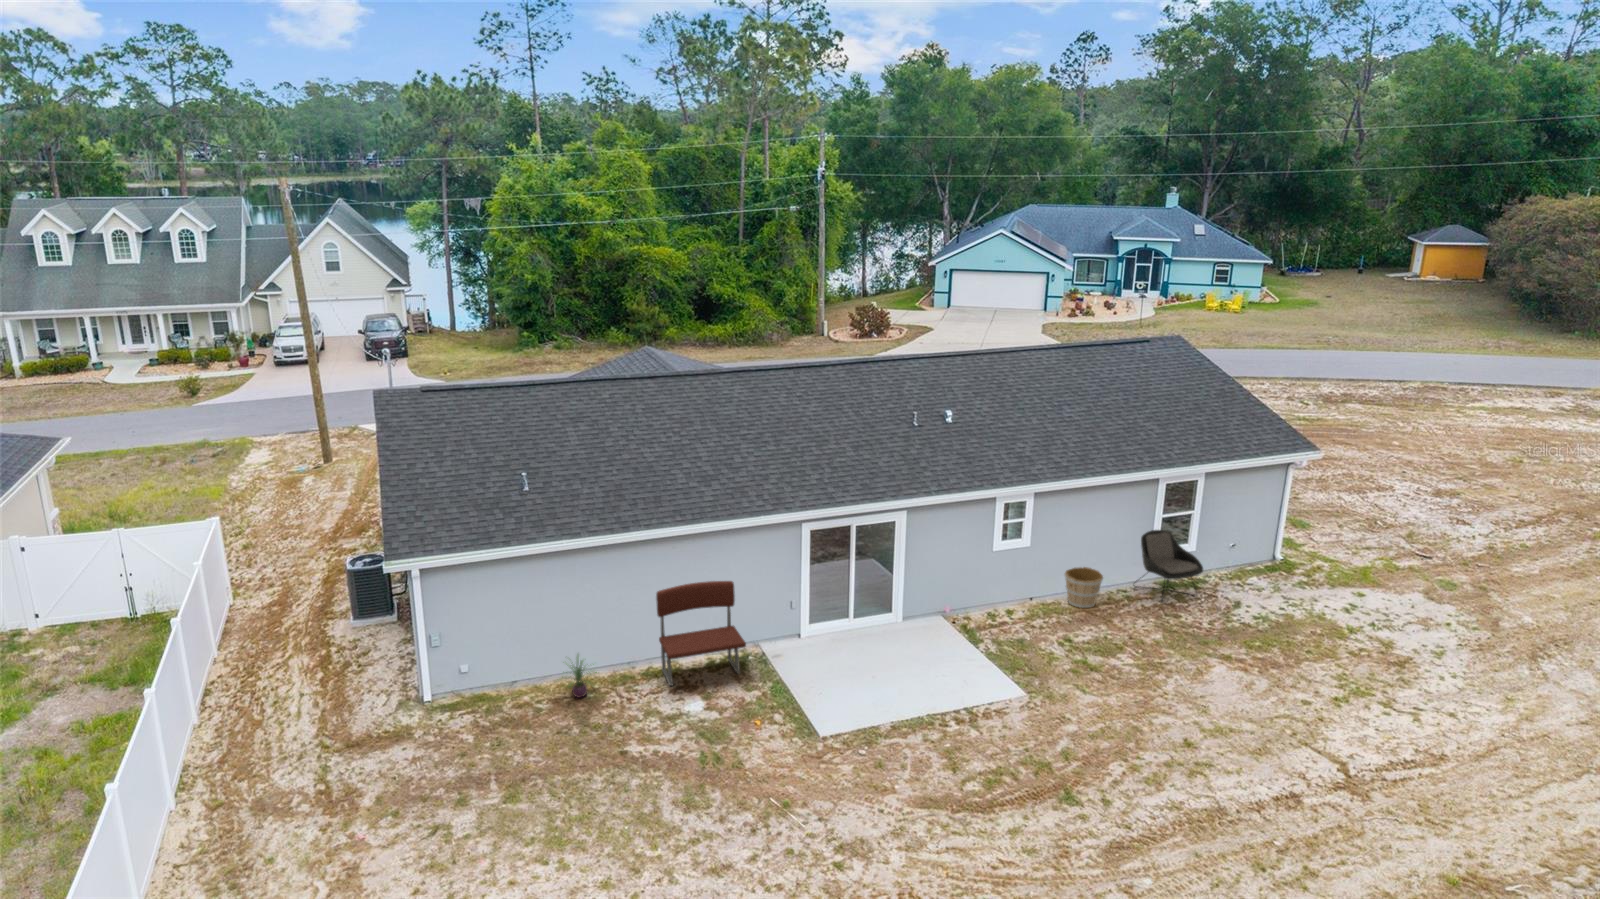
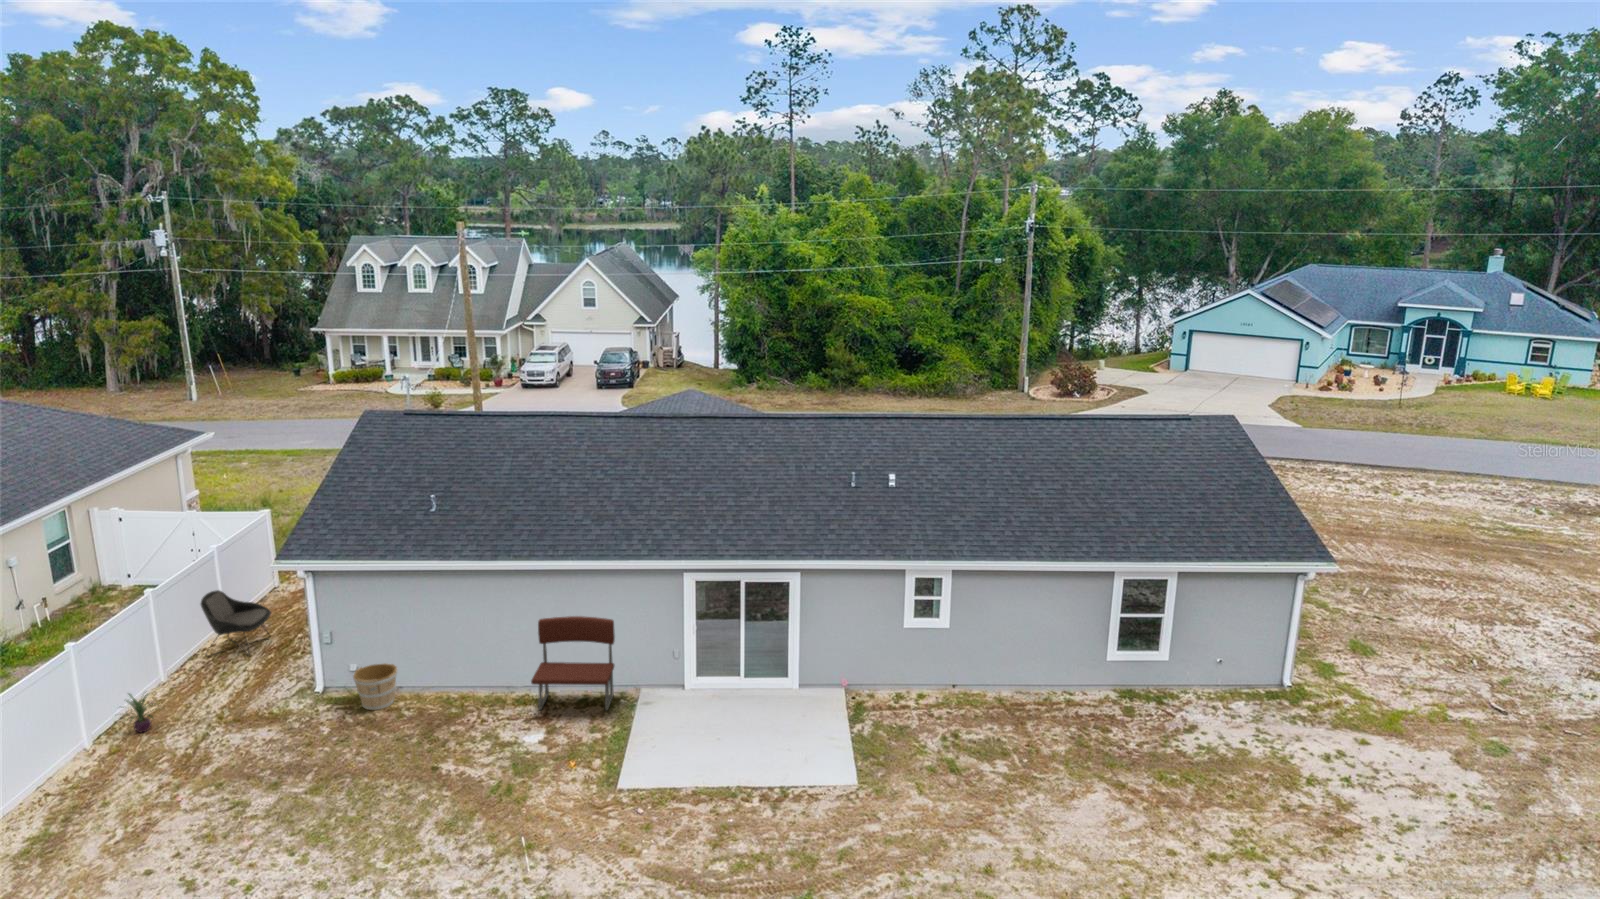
lounge chair: present [1135,530,1203,601] -> present [201,590,271,657]
wooden bucket: present [1065,567,1103,608] -> present [353,664,398,710]
decorative plant: present [562,655,597,698] -> present [127,694,153,733]

